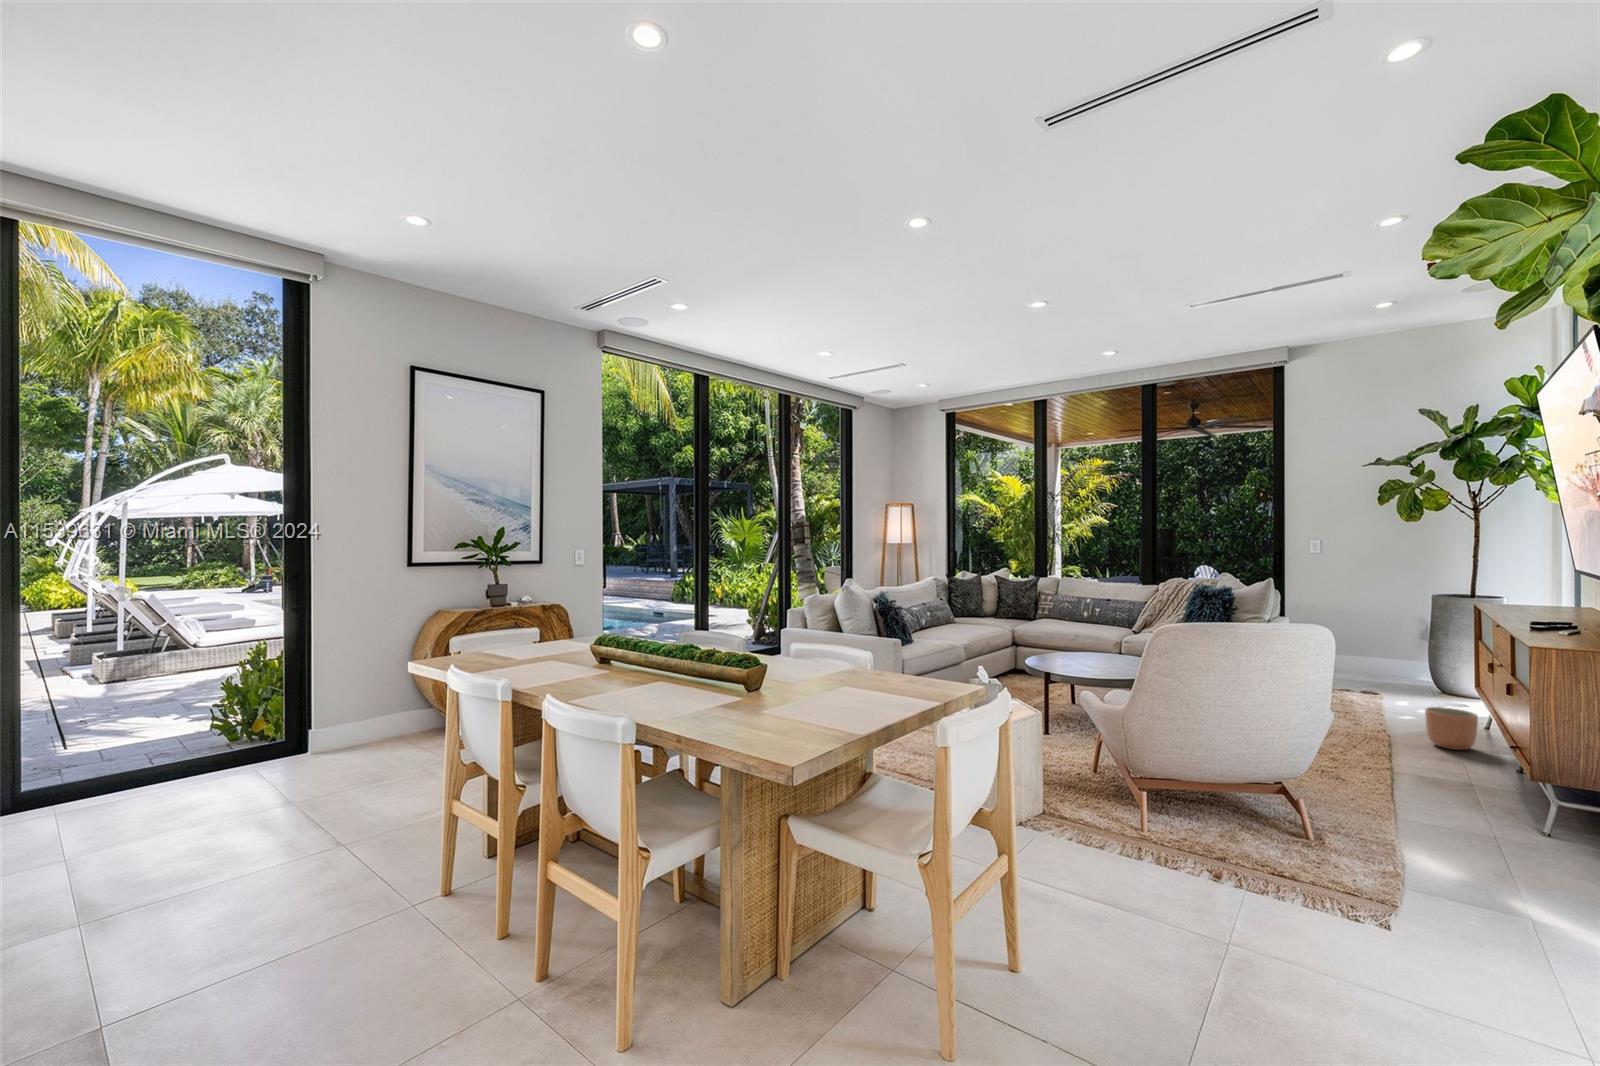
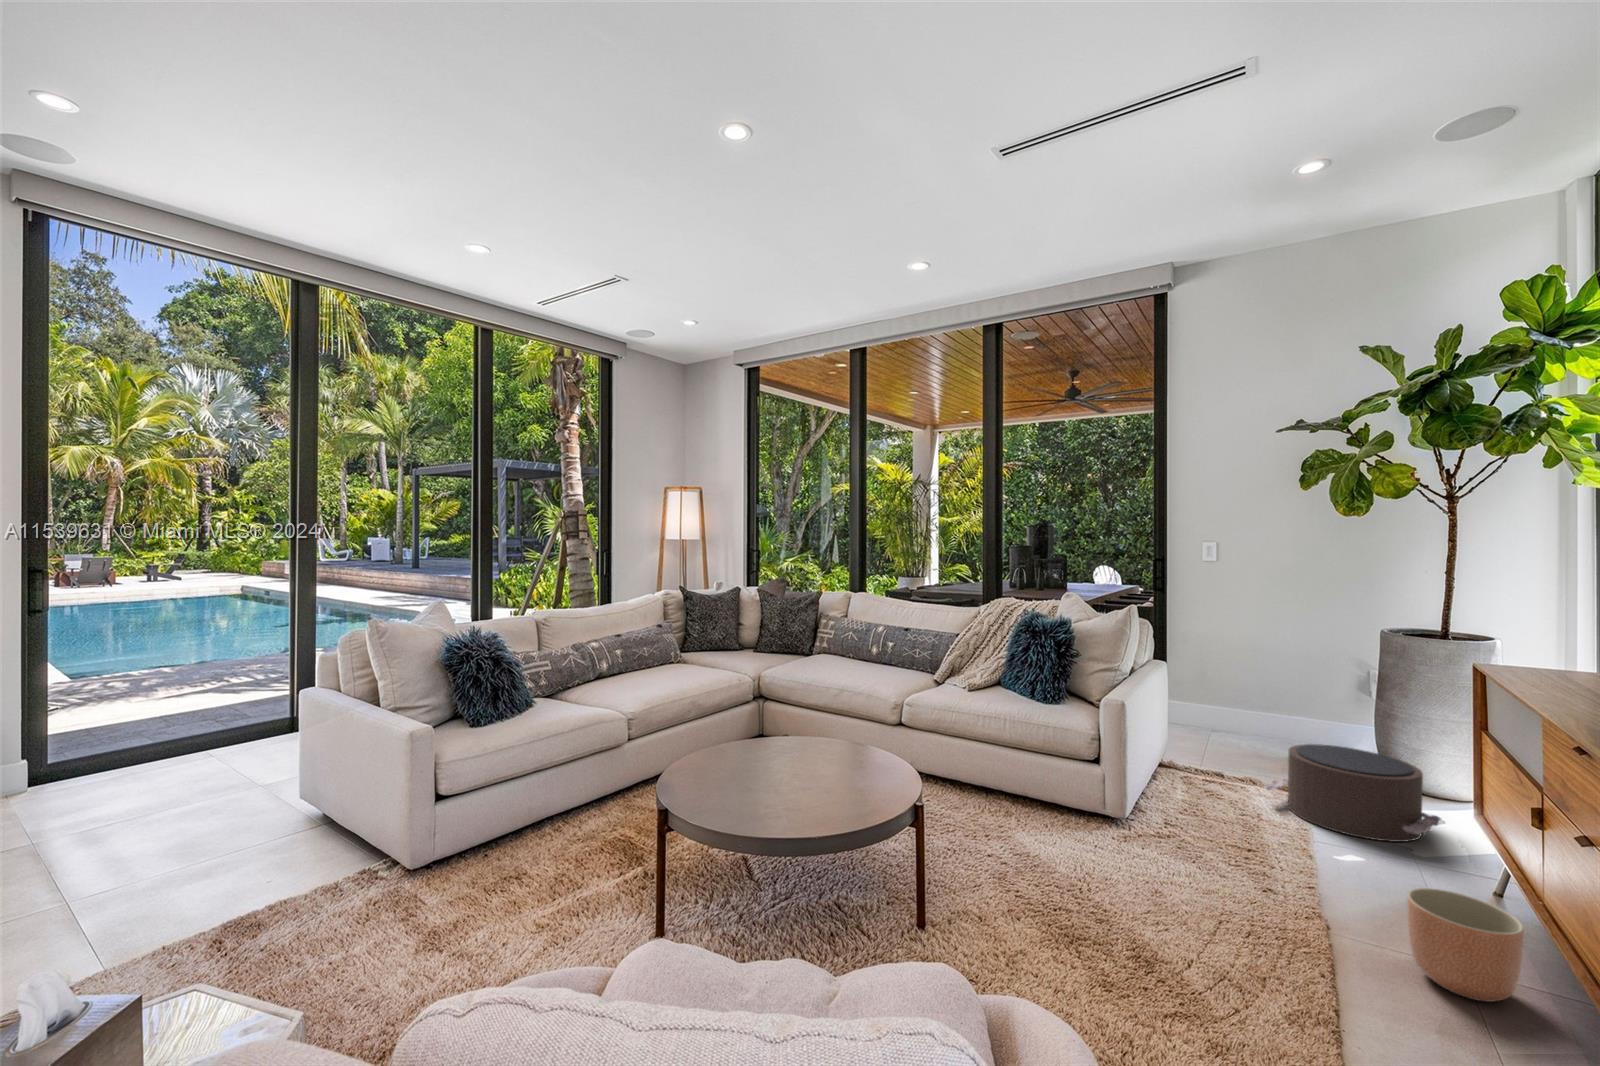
pouf: none [1355,662,1463,710] -> present [1263,744,1440,842]

